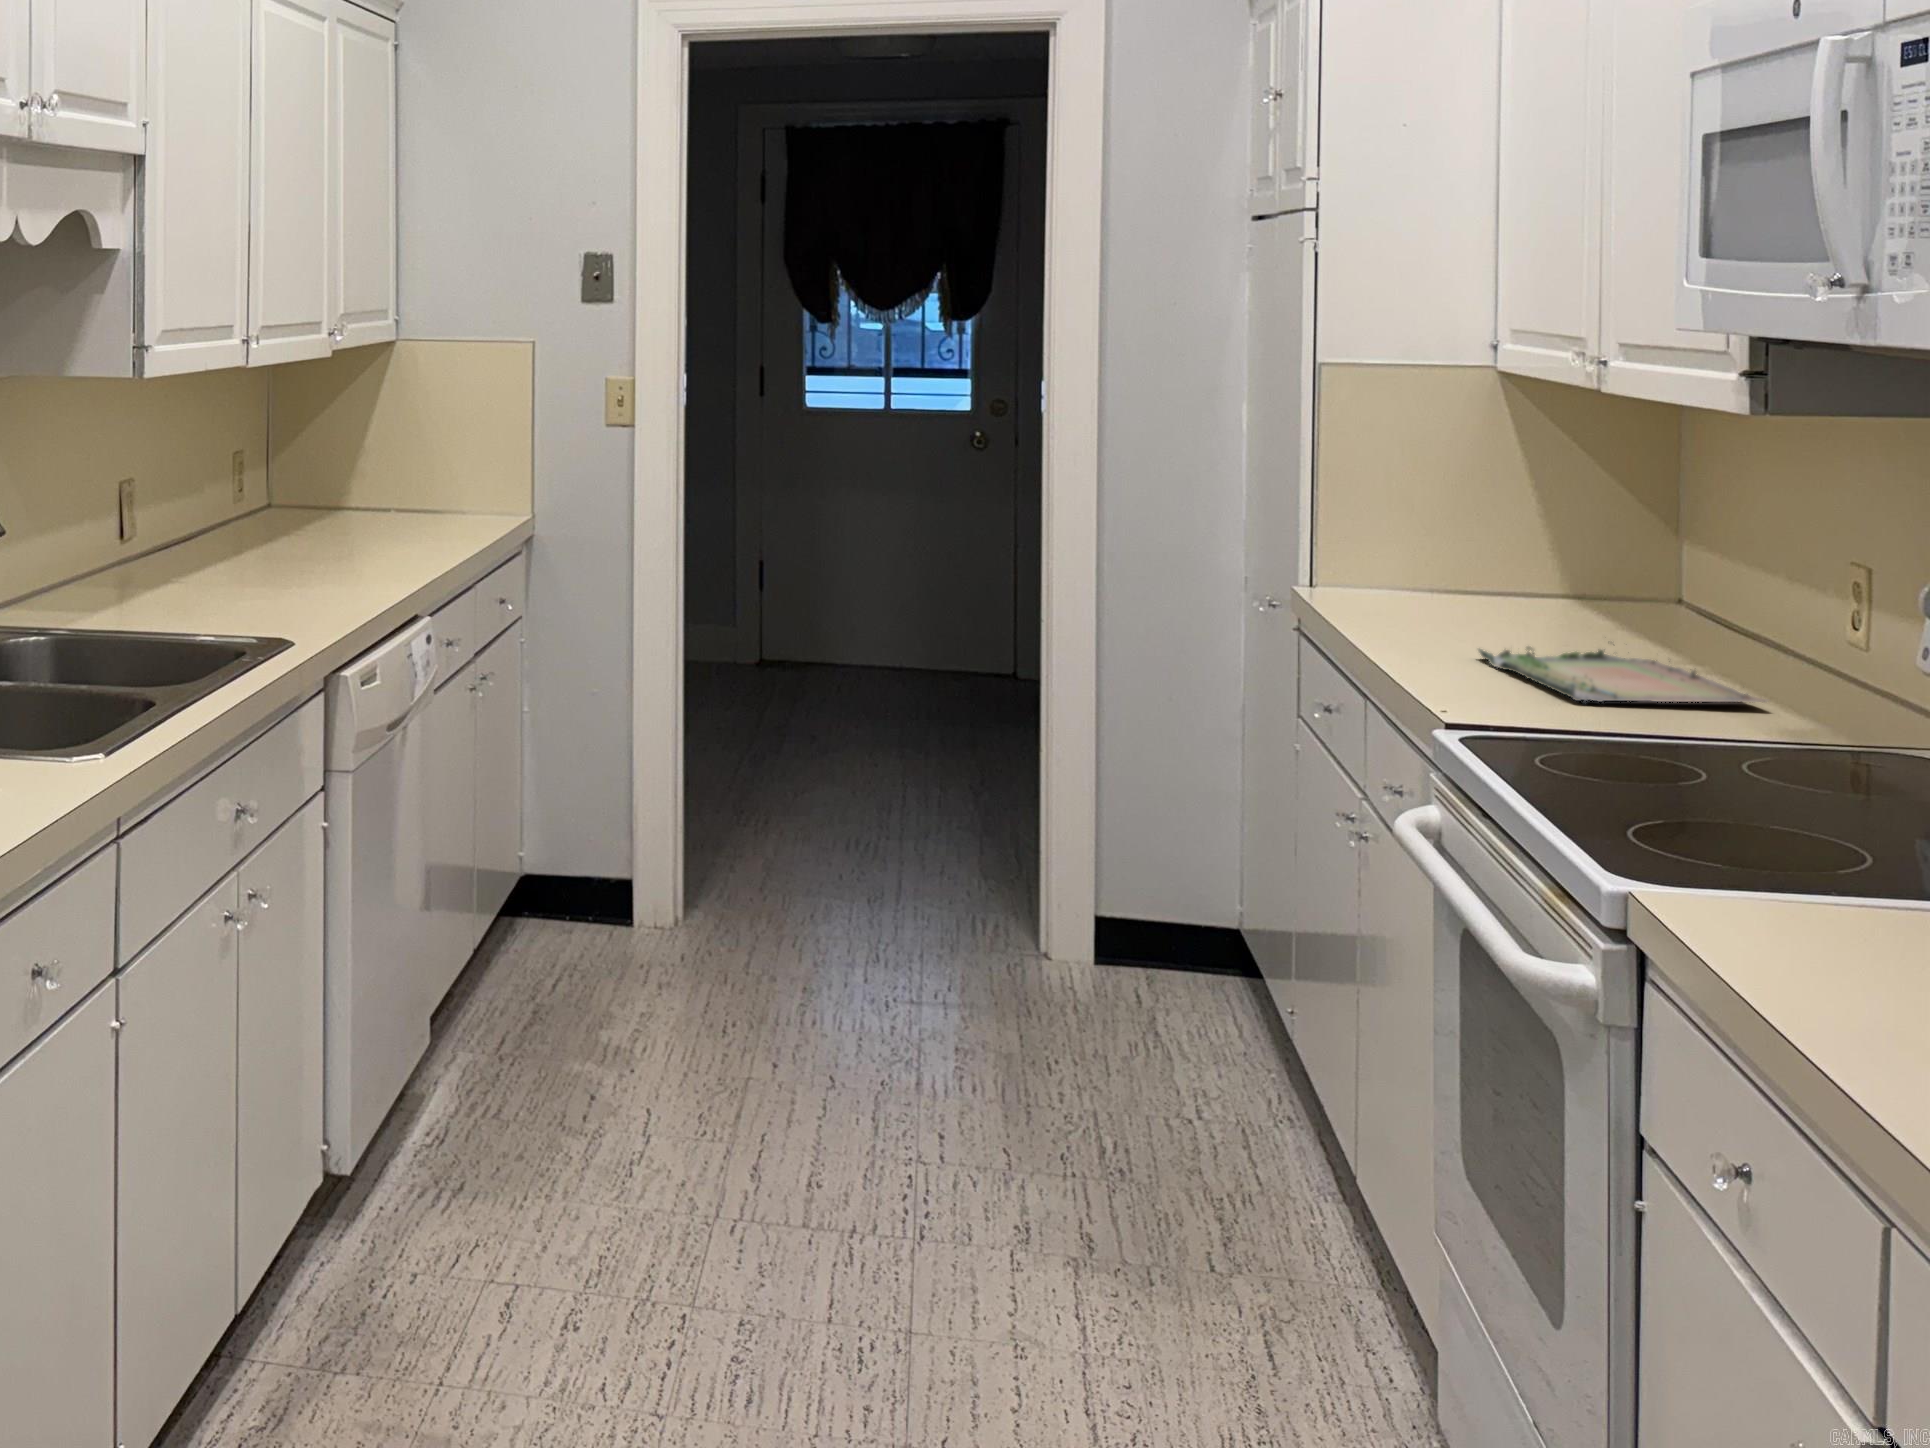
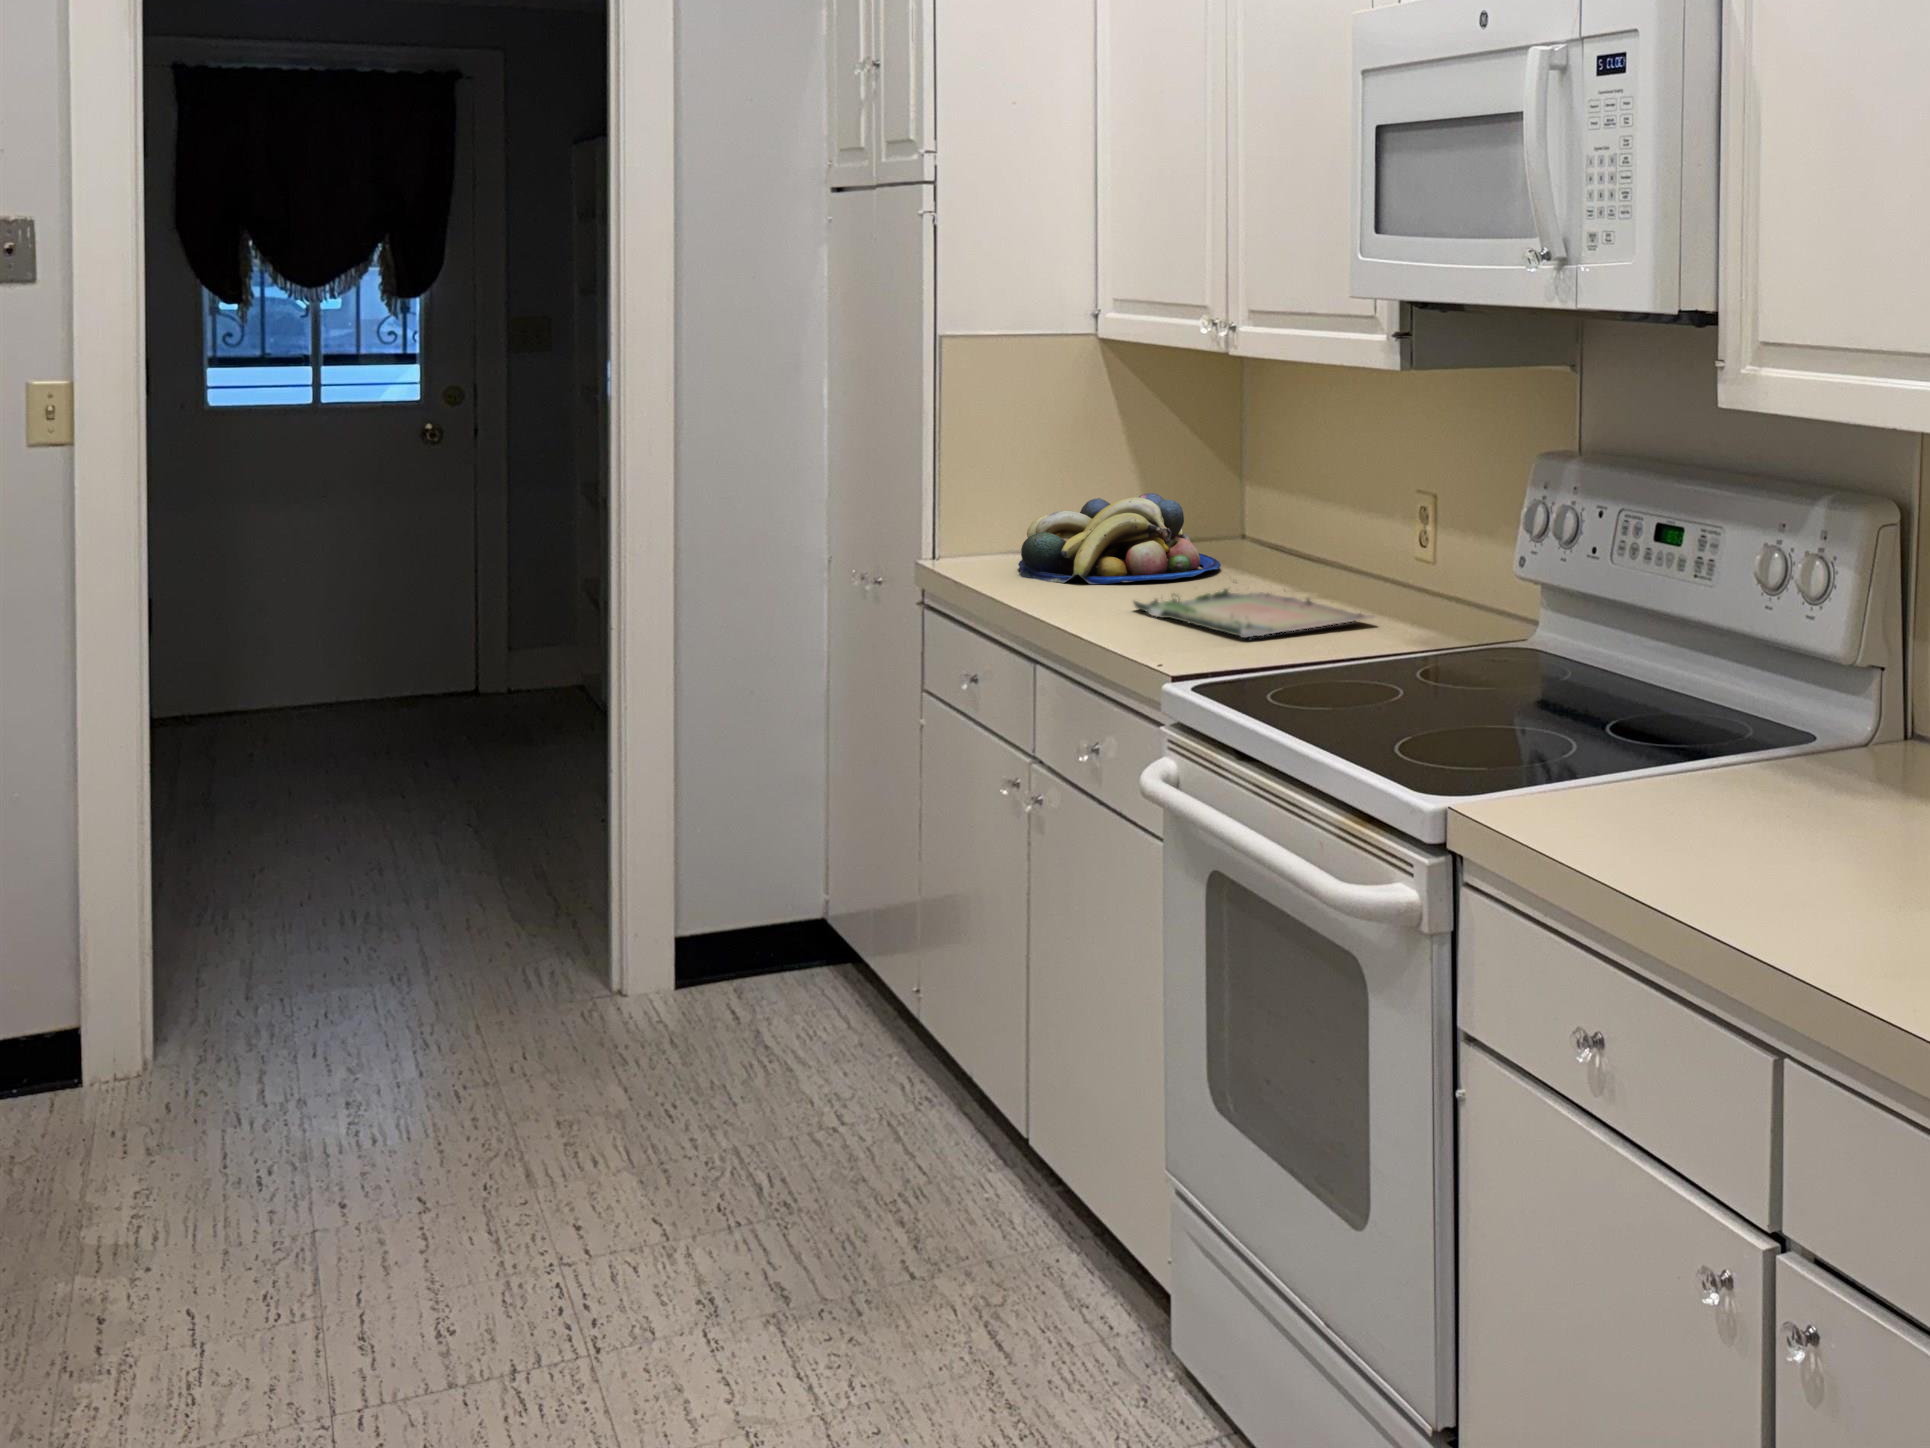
fruit bowl: none [1387,540,1633,635] -> present [1018,493,1221,584]

